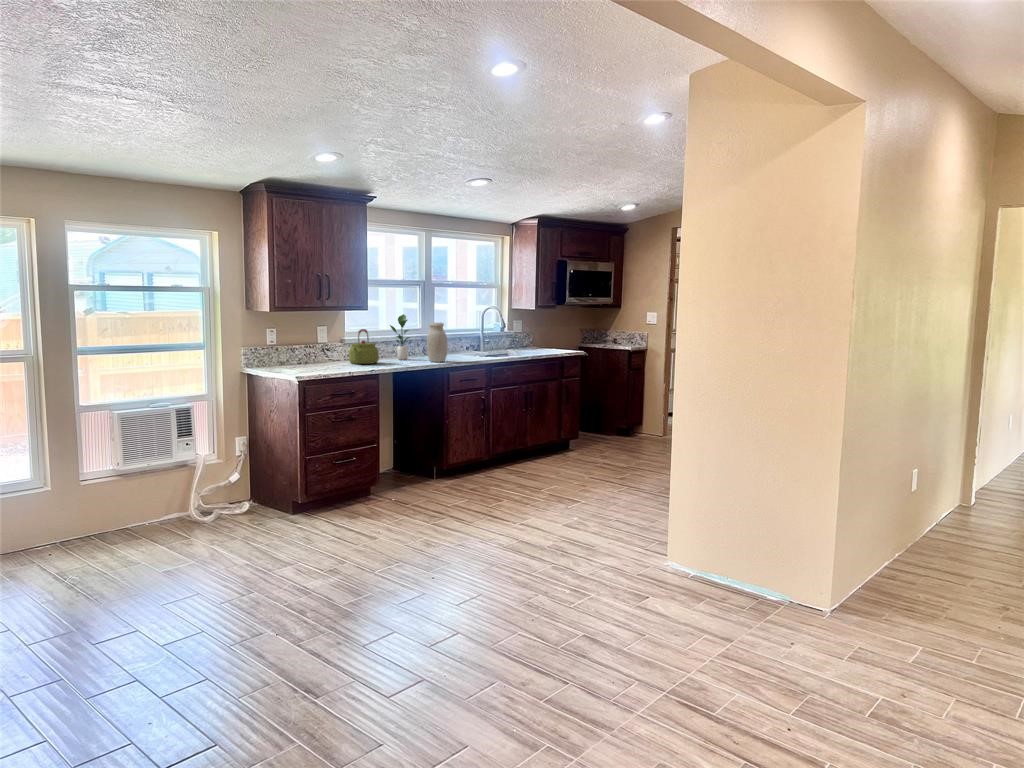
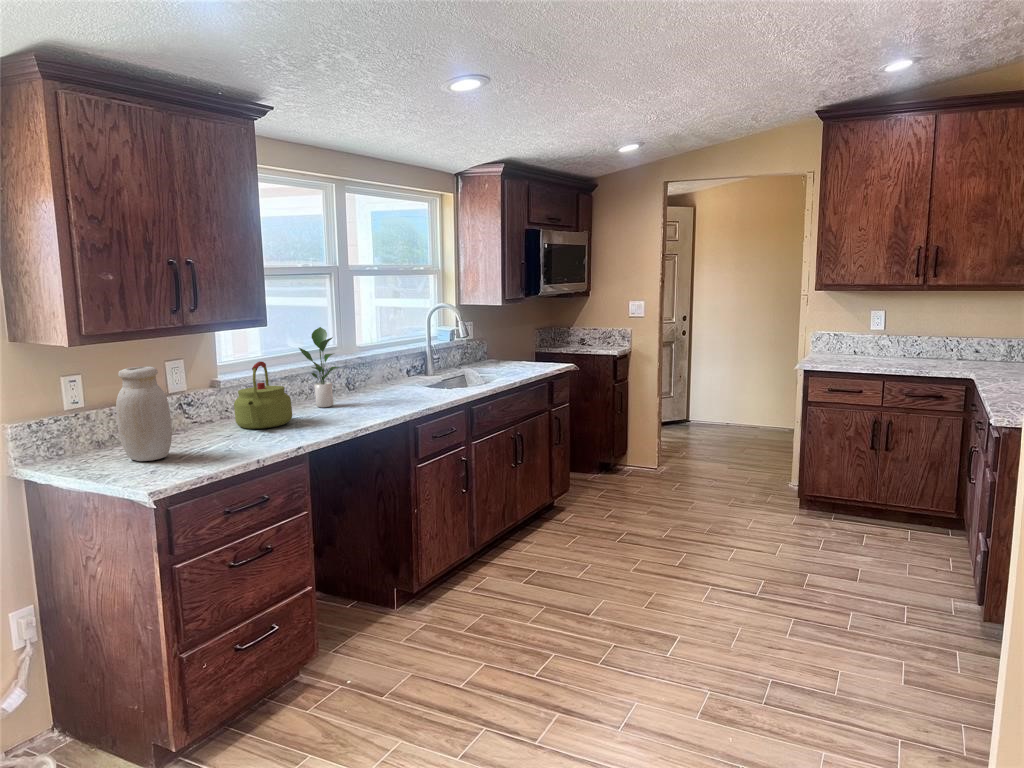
jar: present [427,323,447,362] -> present [116,366,172,461]

